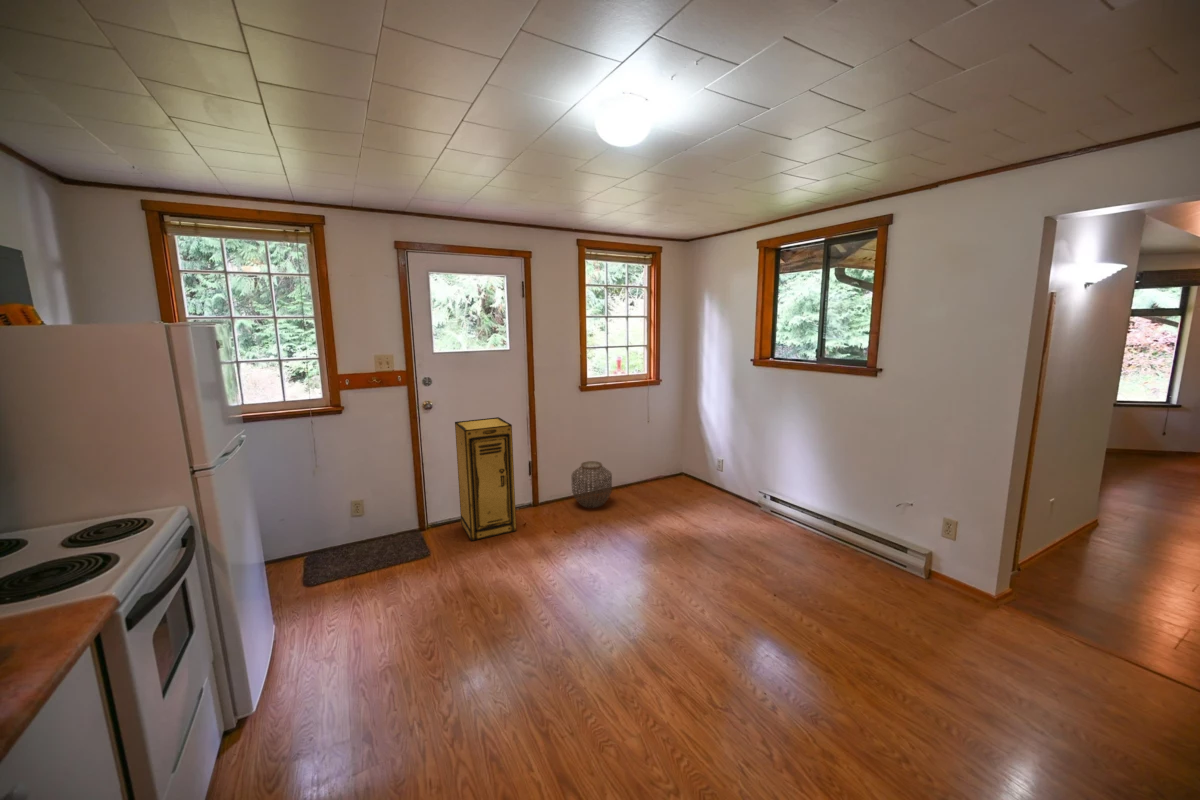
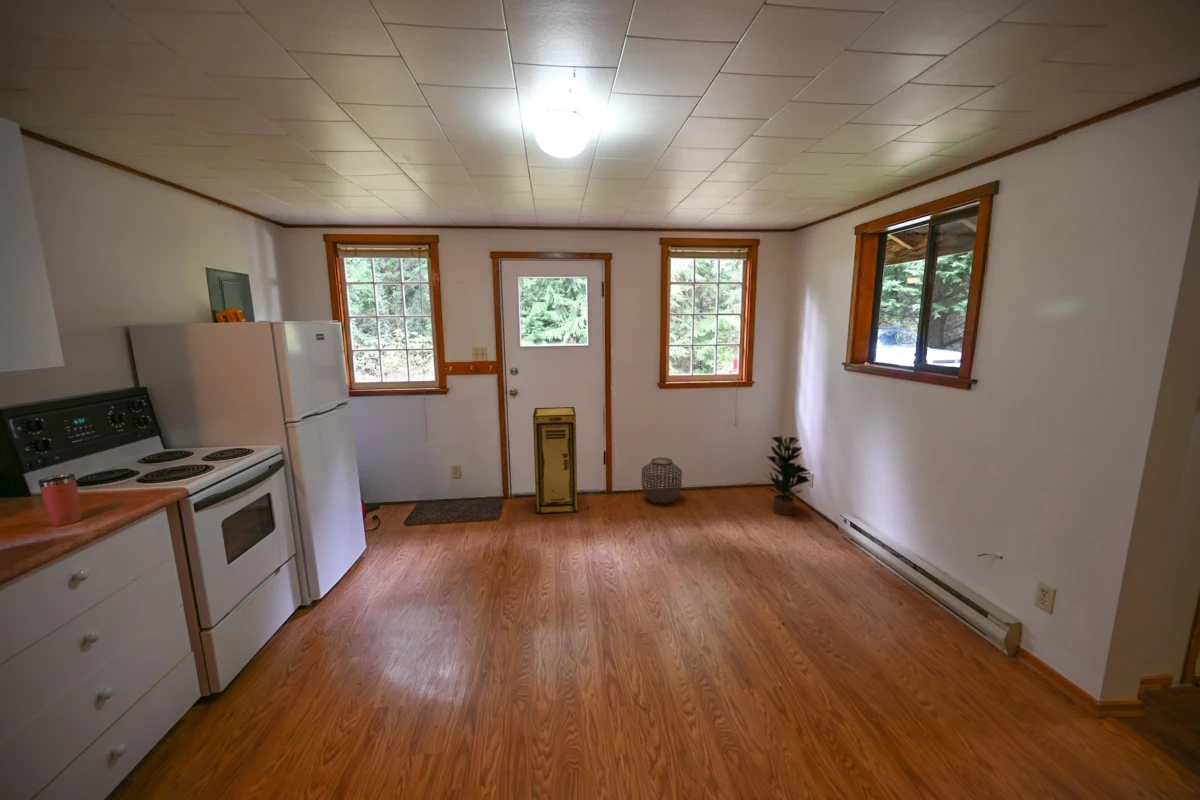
potted plant: none [682,428,725,500] -> present [767,436,810,515]

